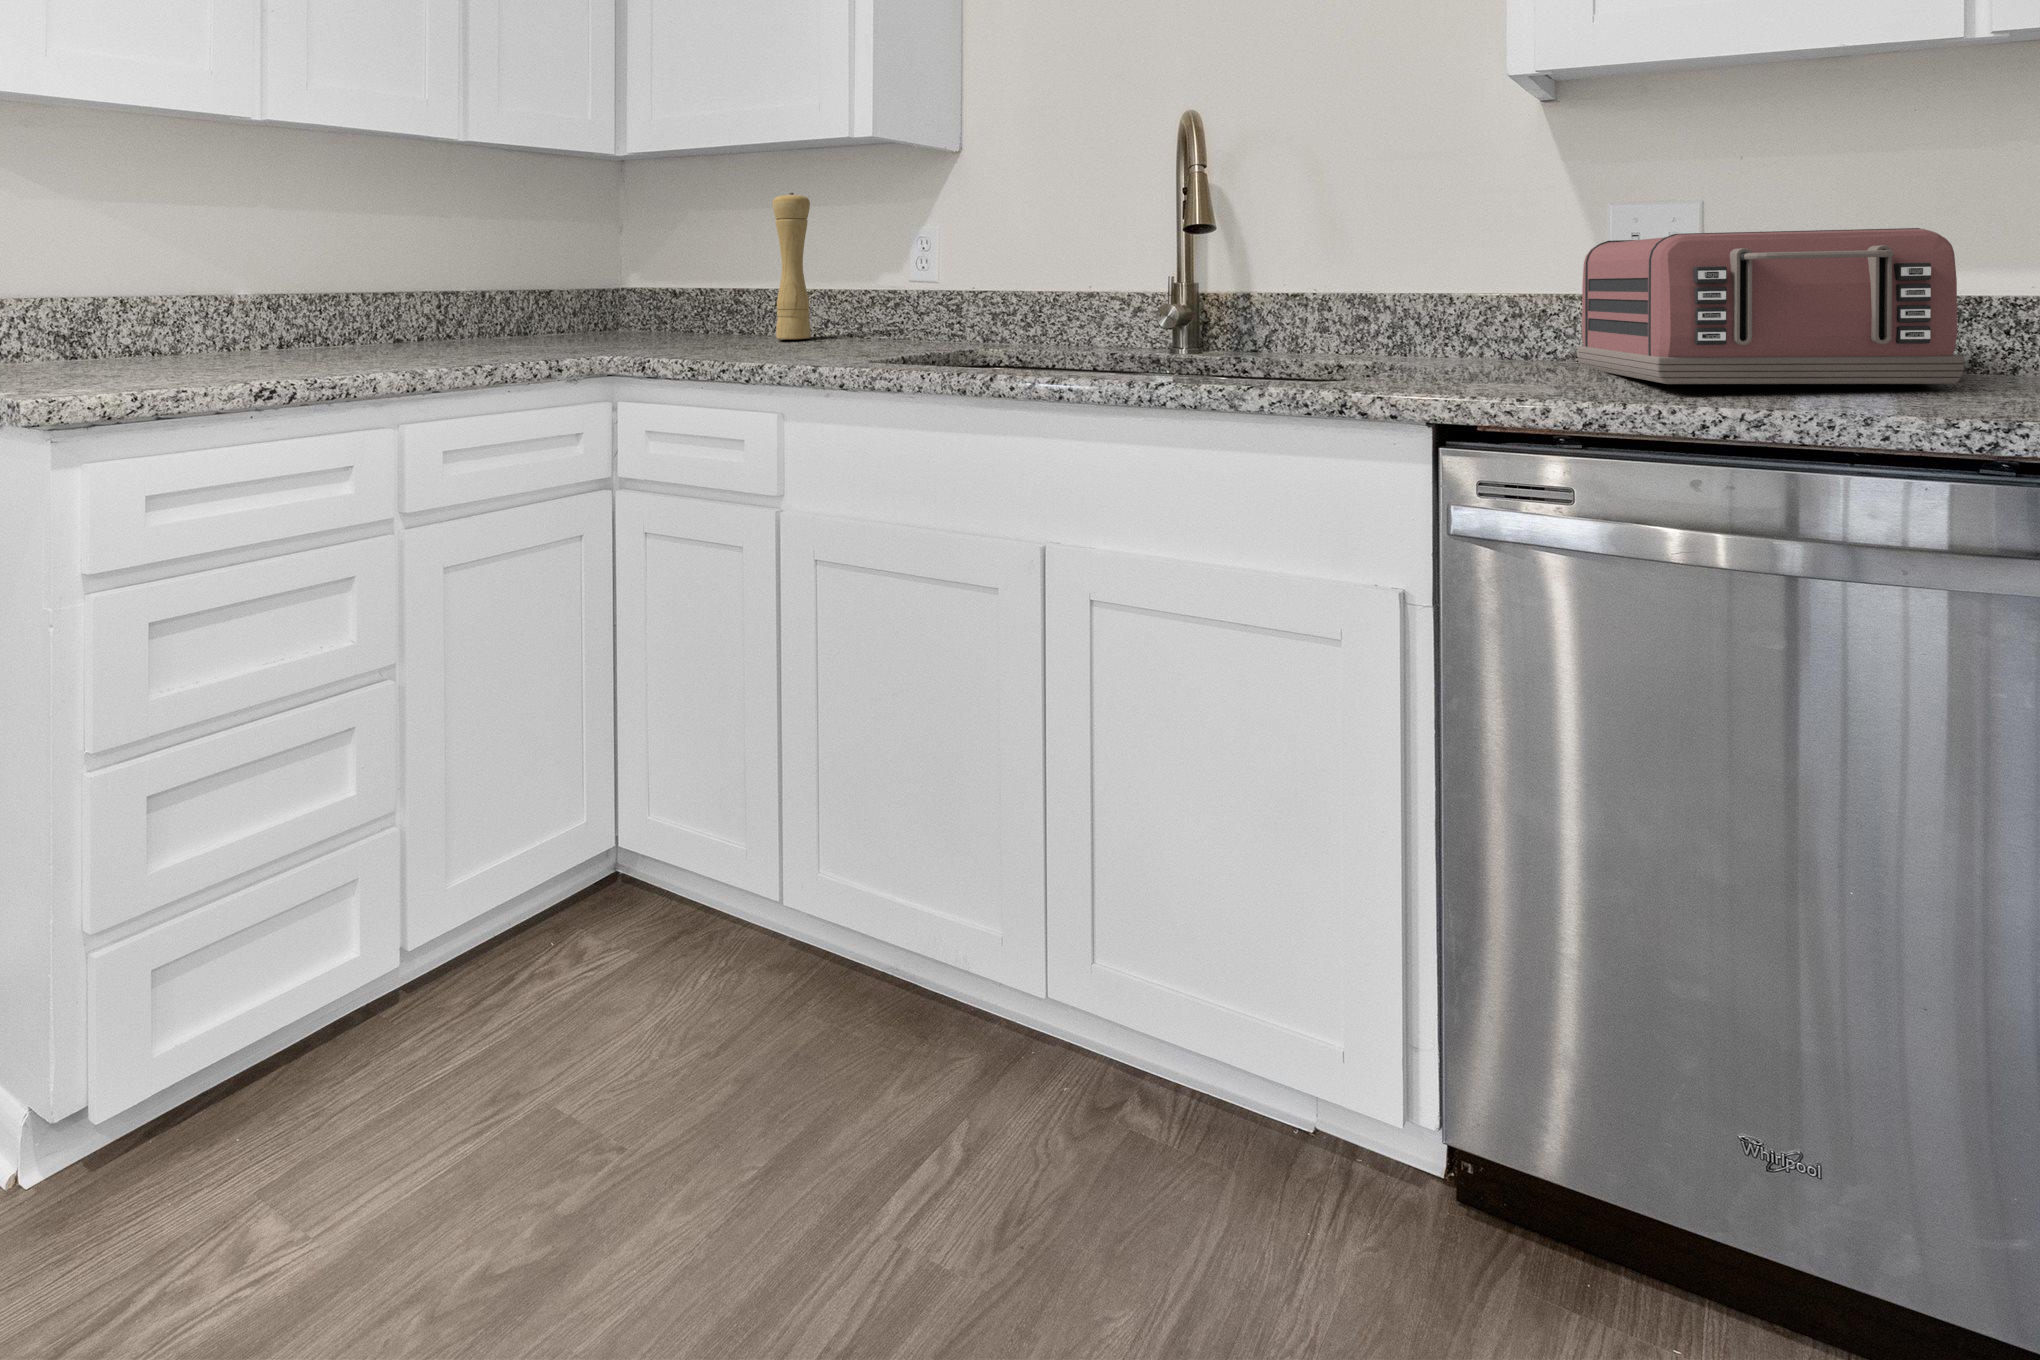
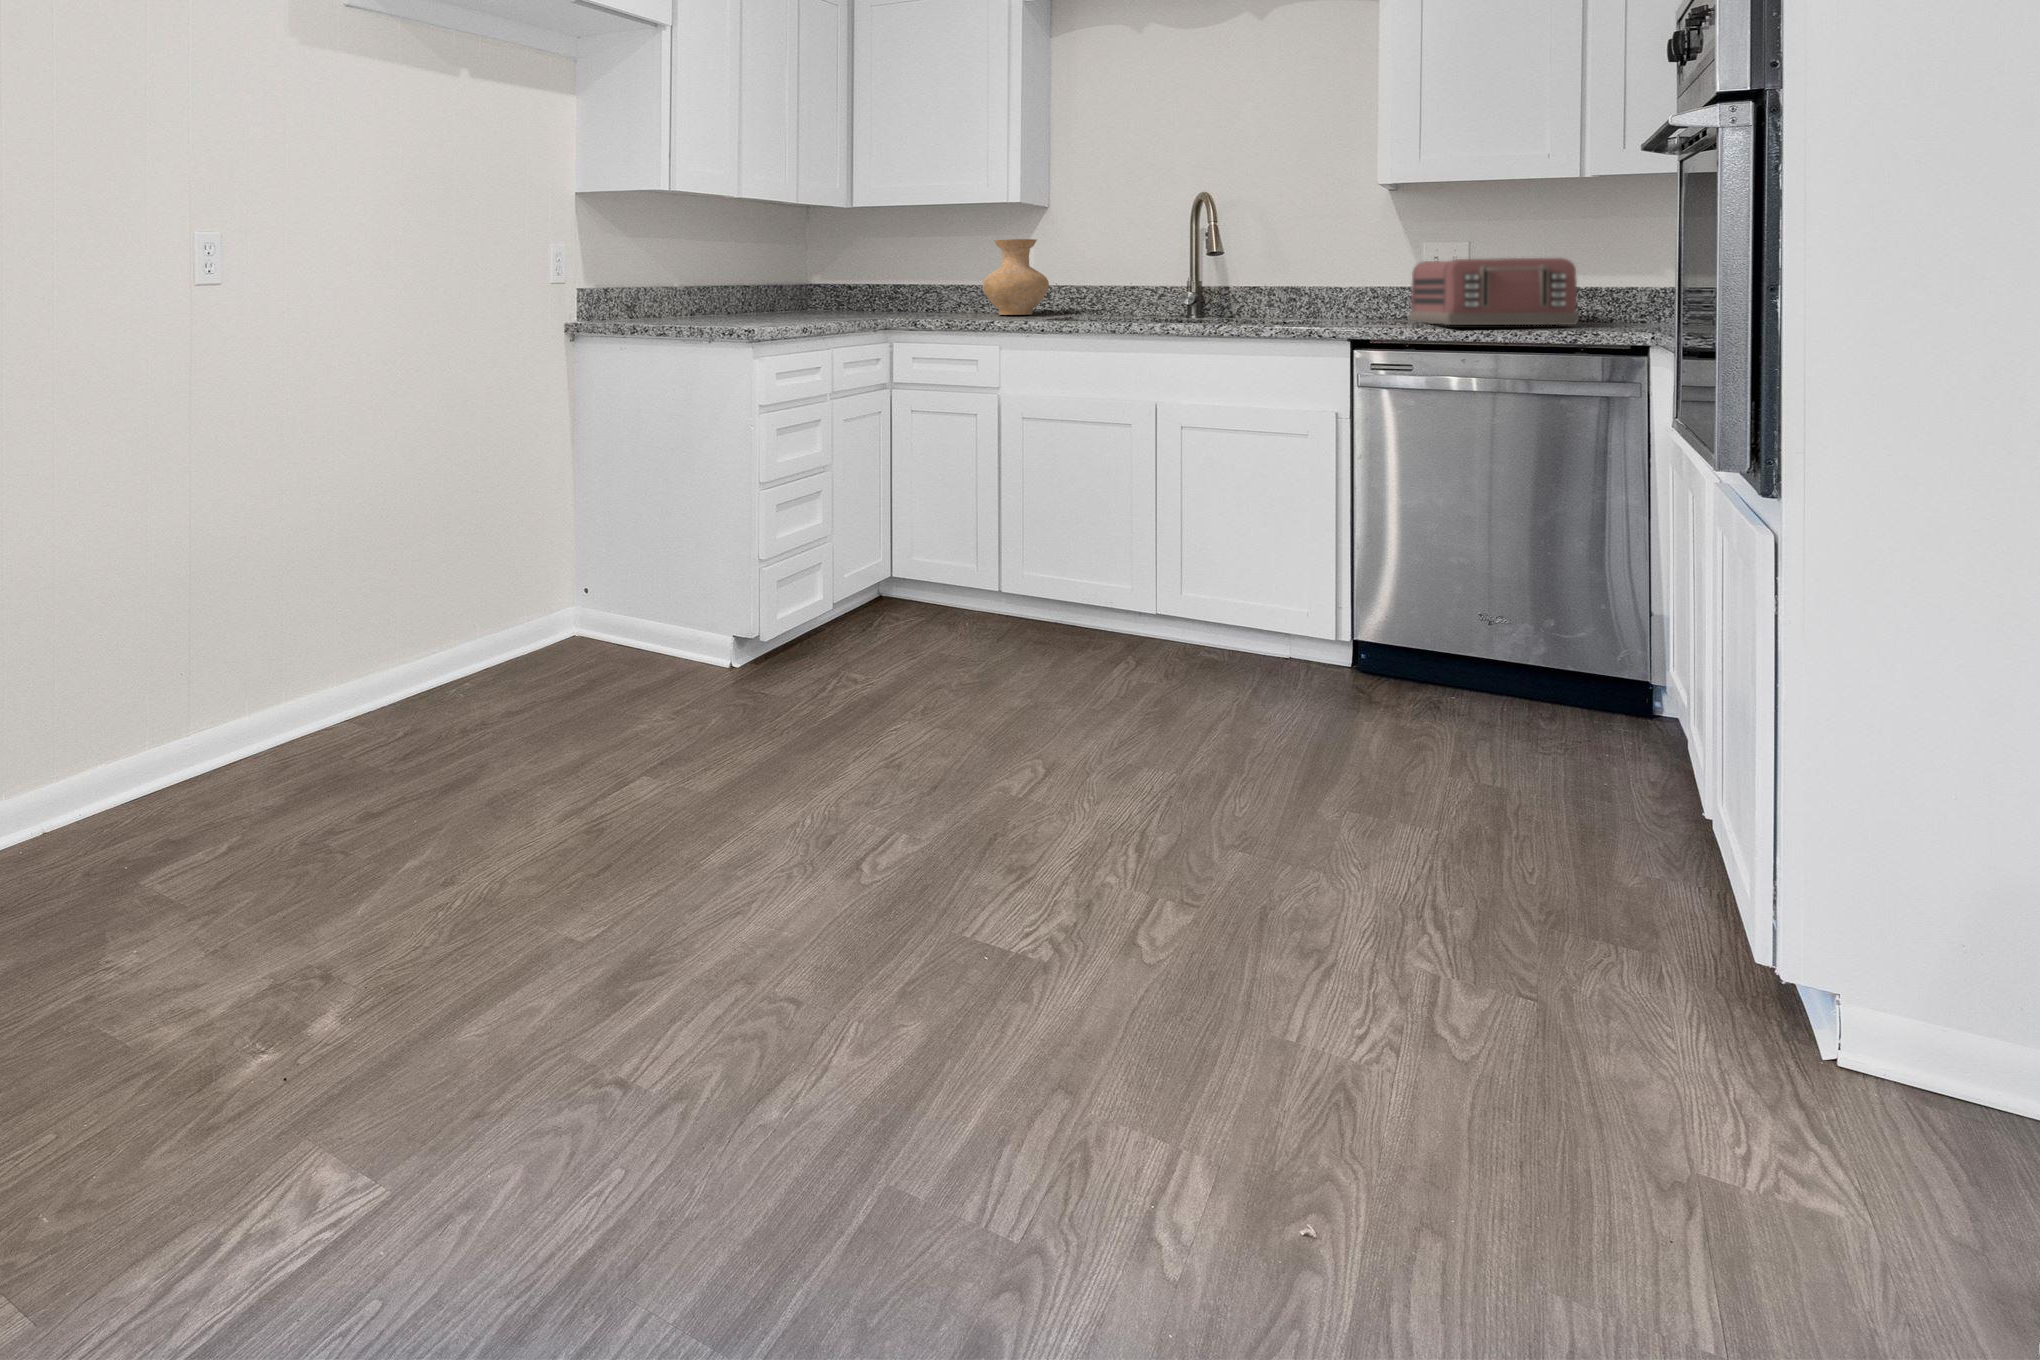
pepper mill: present [773,193,811,339] -> none [930,227,952,313]
vase: none [840,210,953,345] -> present [982,239,1049,315]

